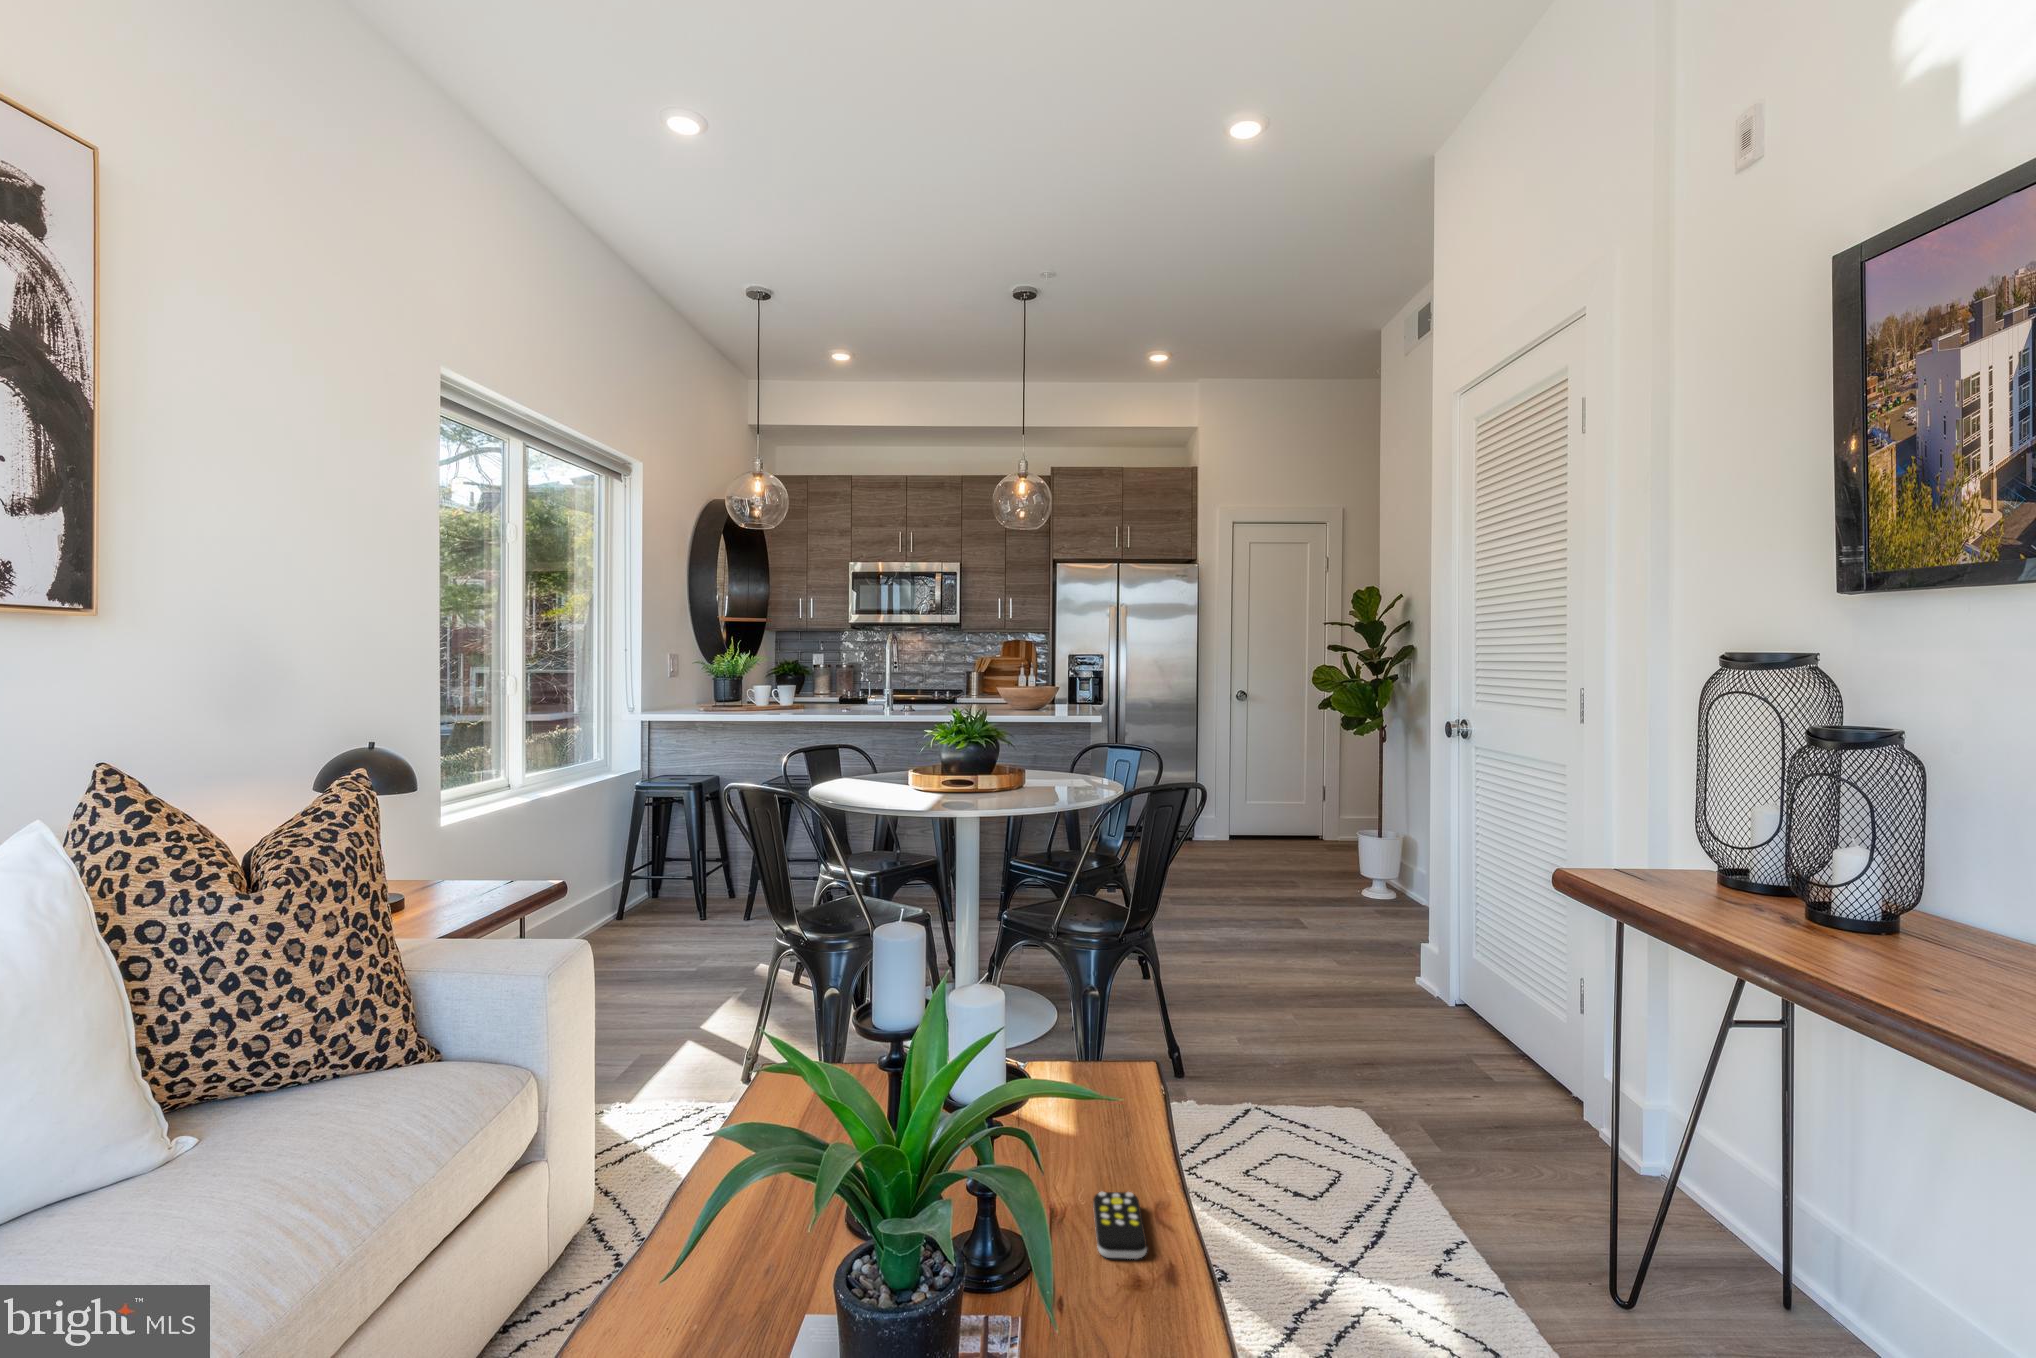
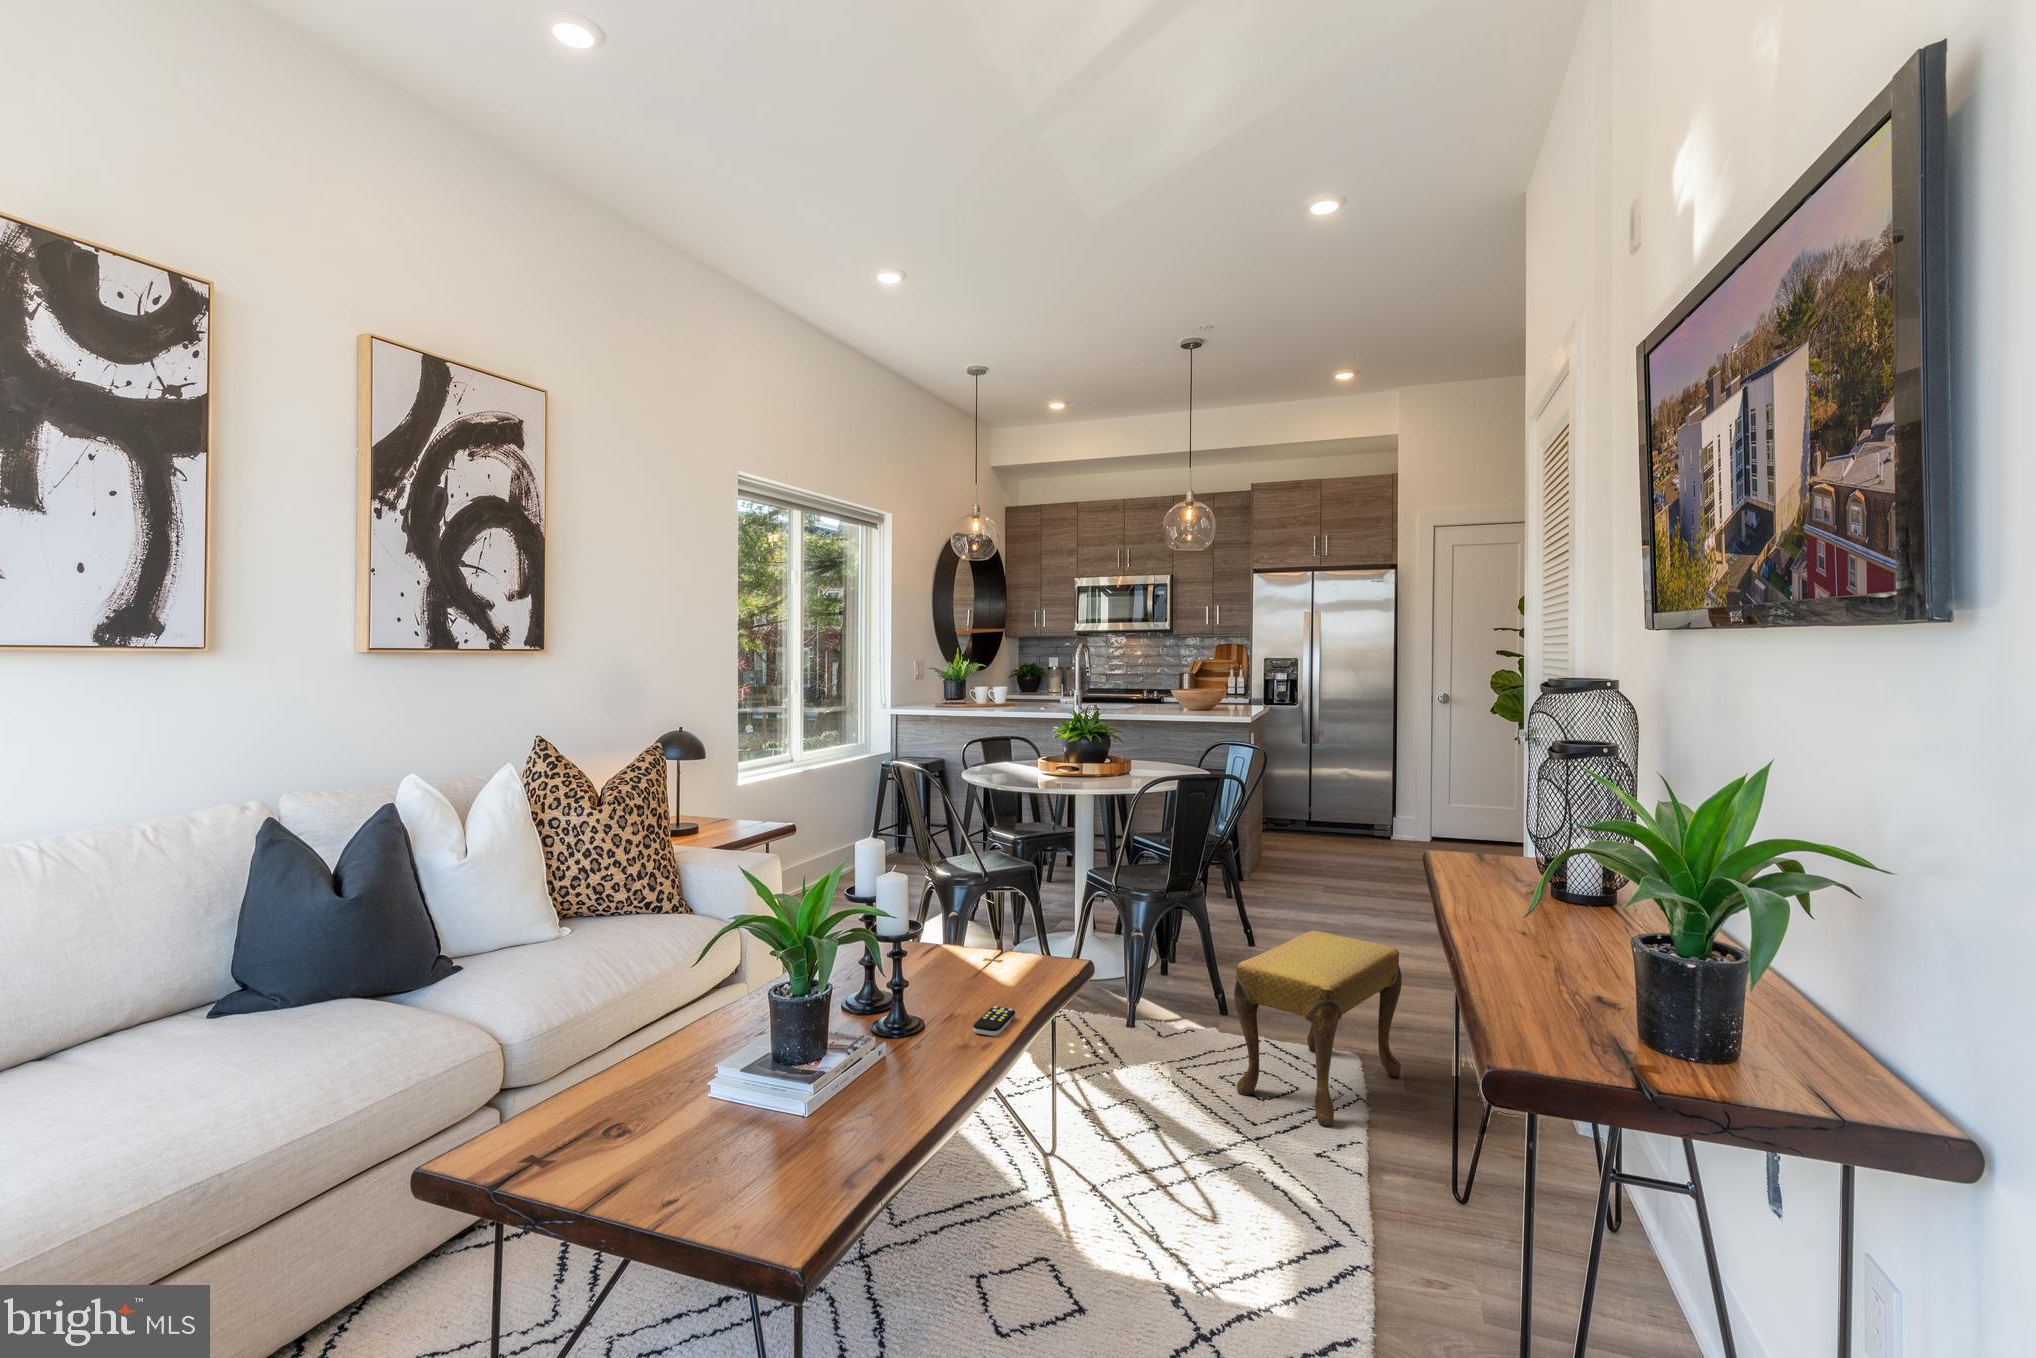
footstool: none [1280,975,1444,1247] -> present [1234,931,1402,1126]

